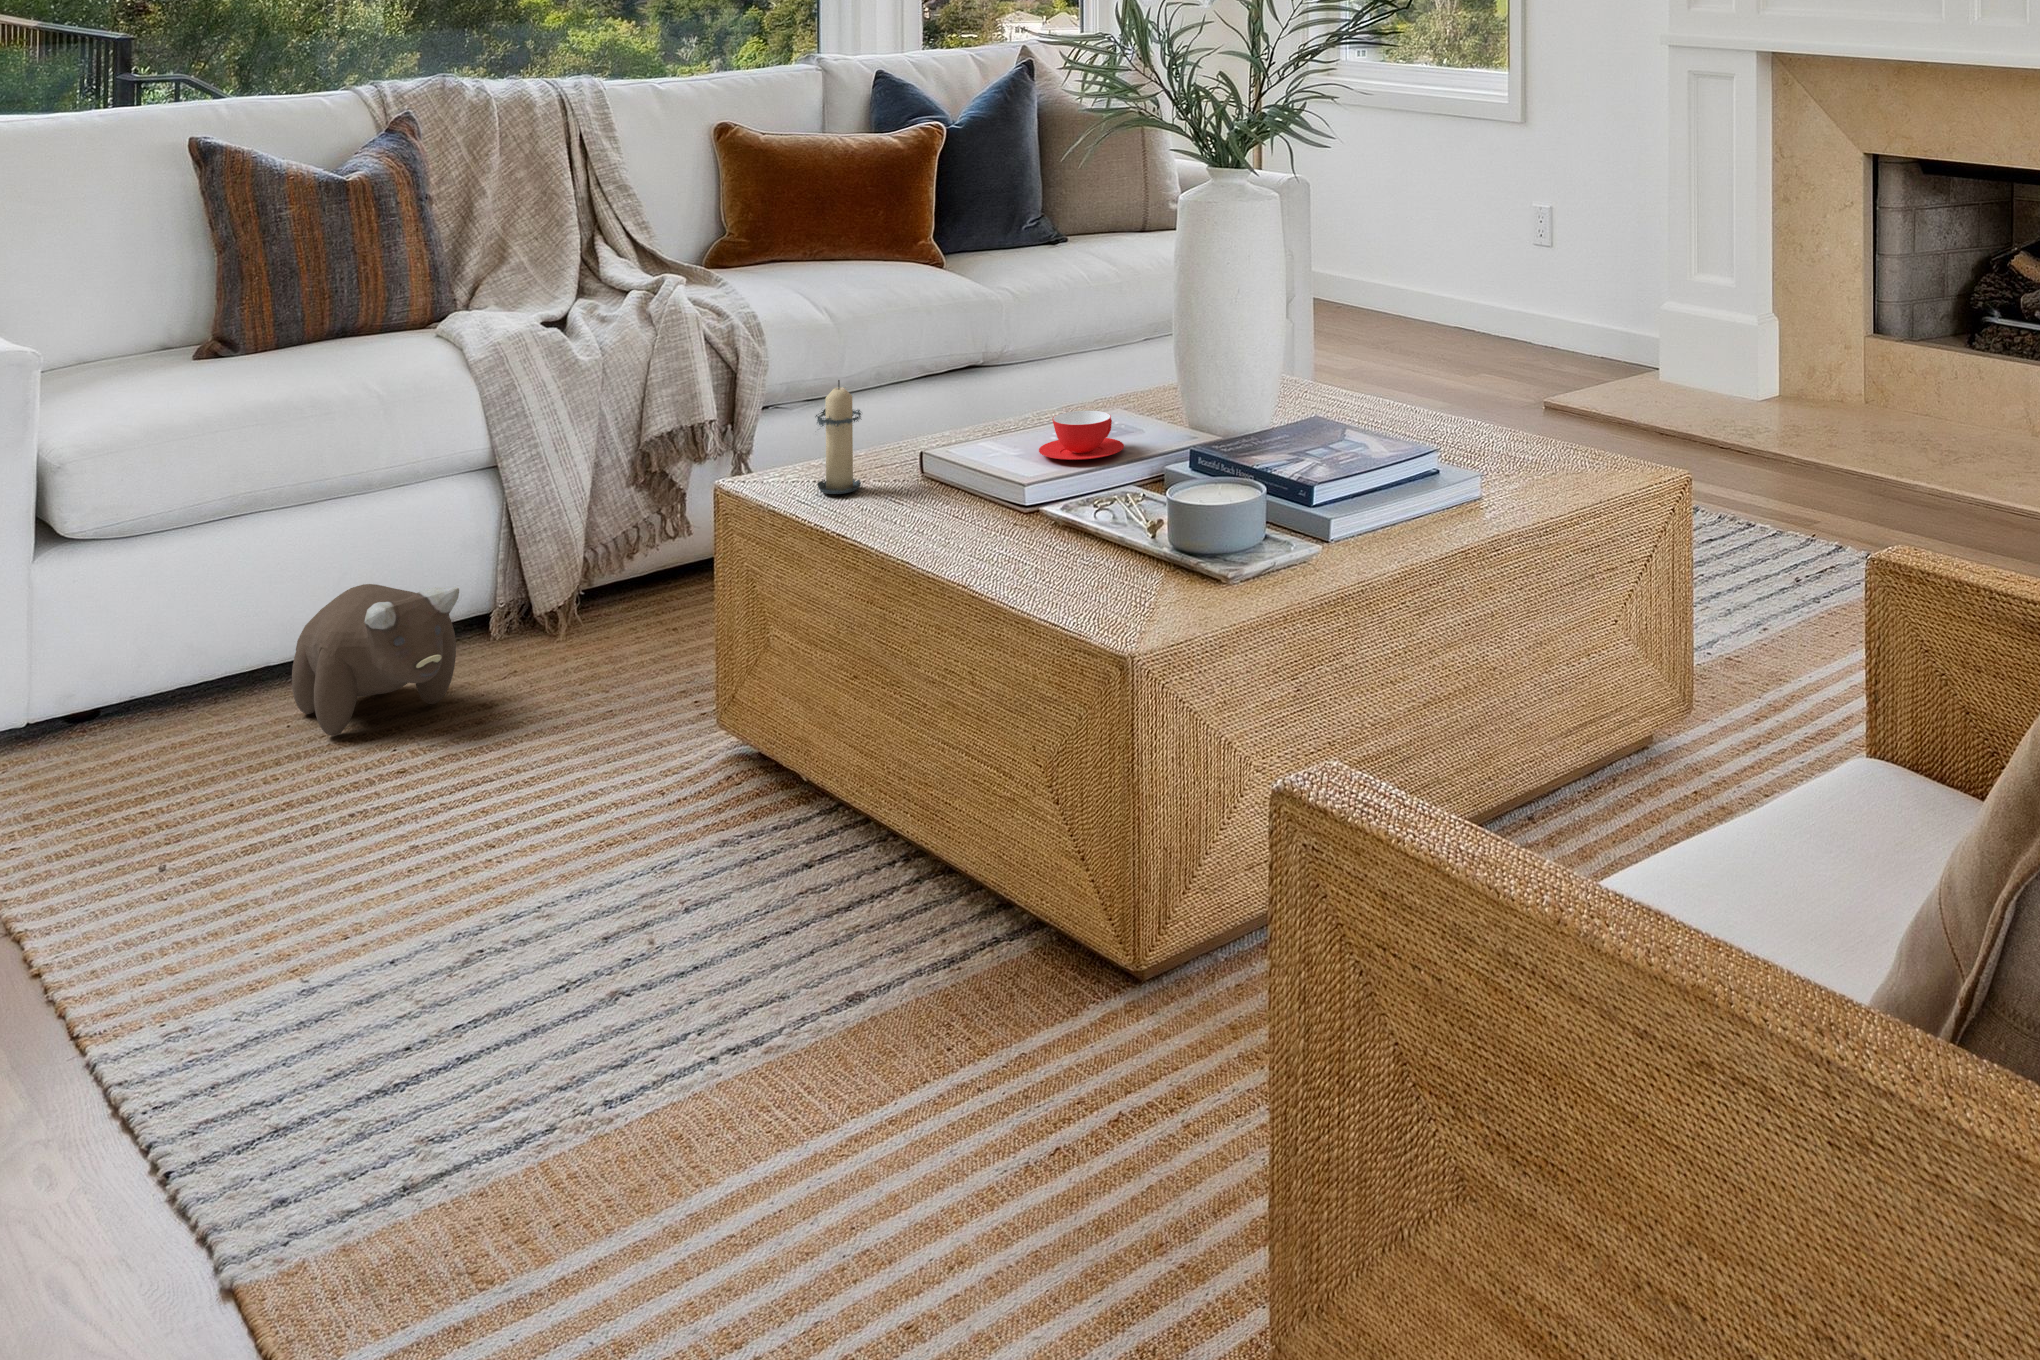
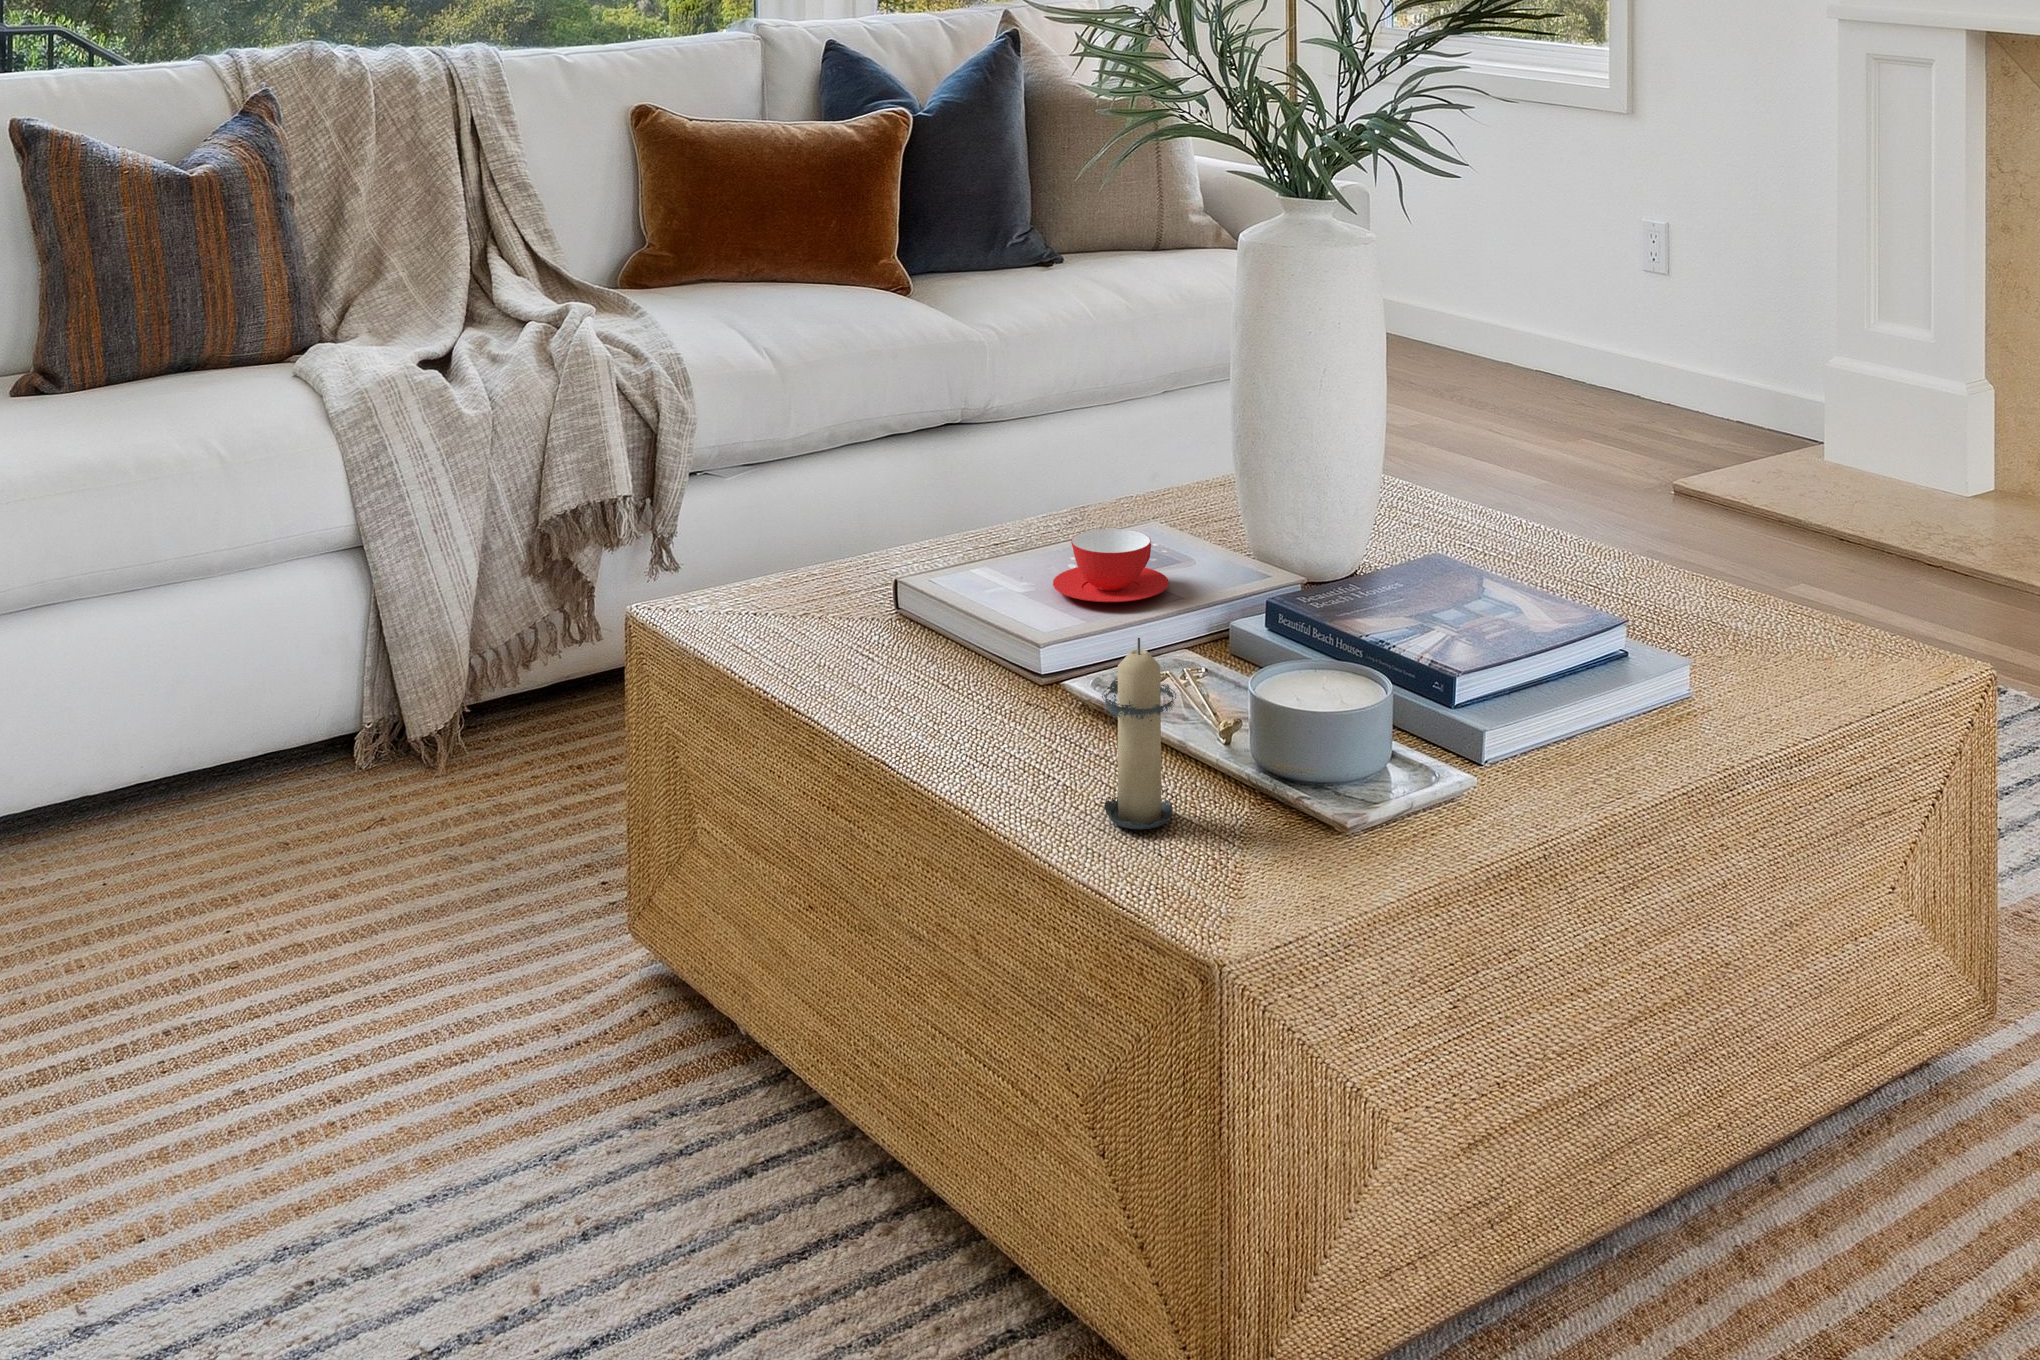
candle: present [815,380,861,494] -> present [1102,638,1176,829]
plush toy: present [292,584,459,736] -> none [113,703,311,903]

